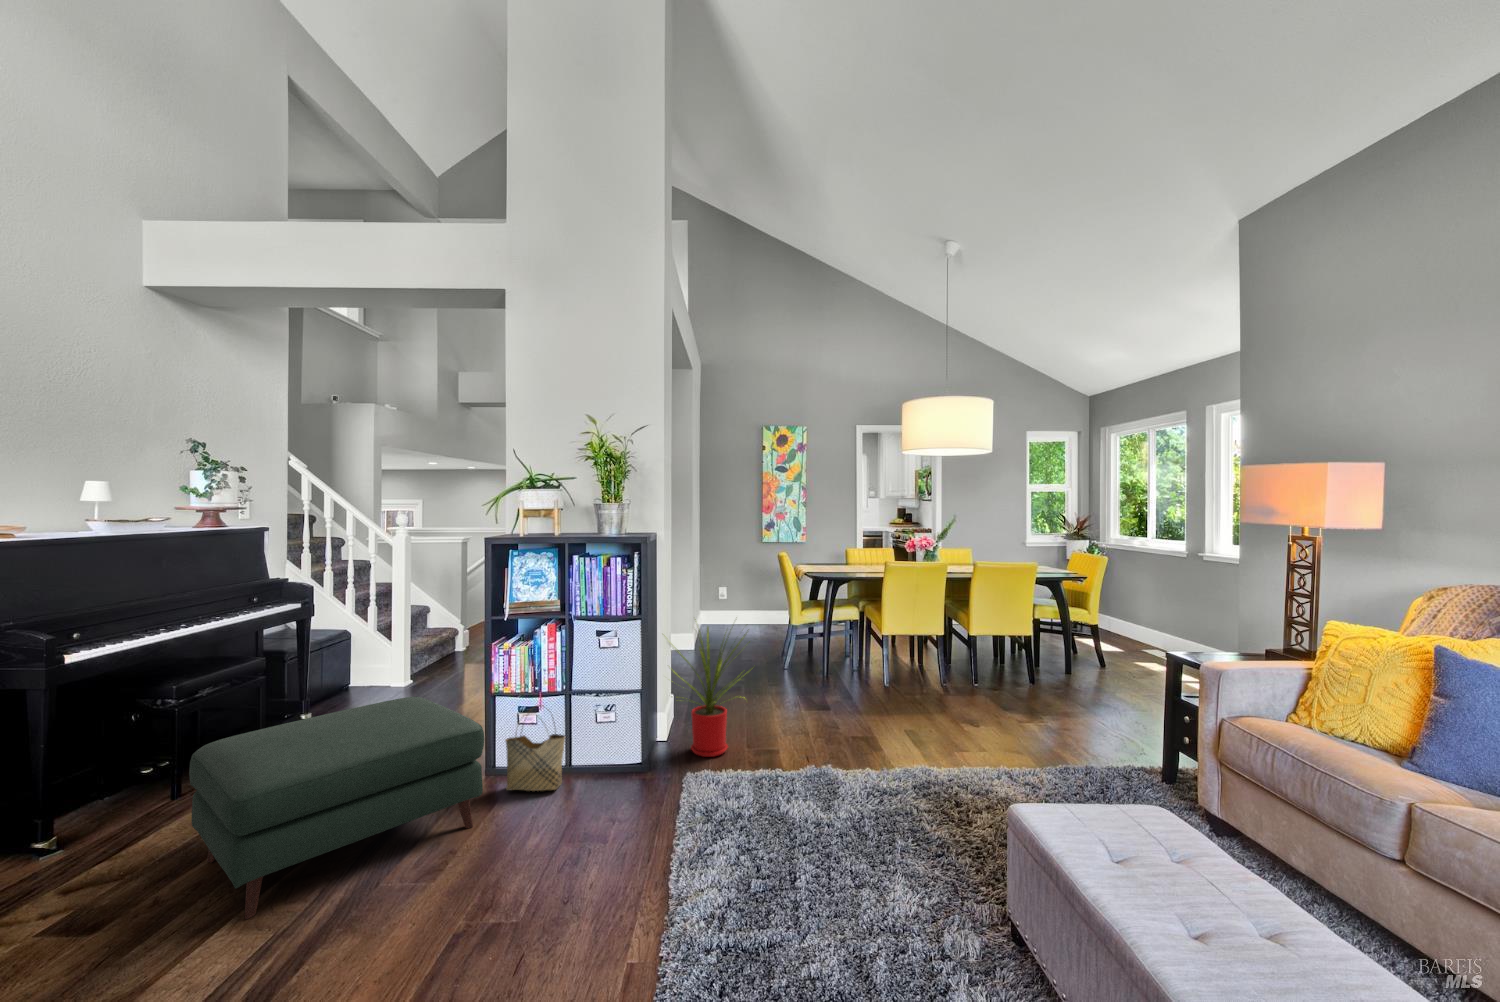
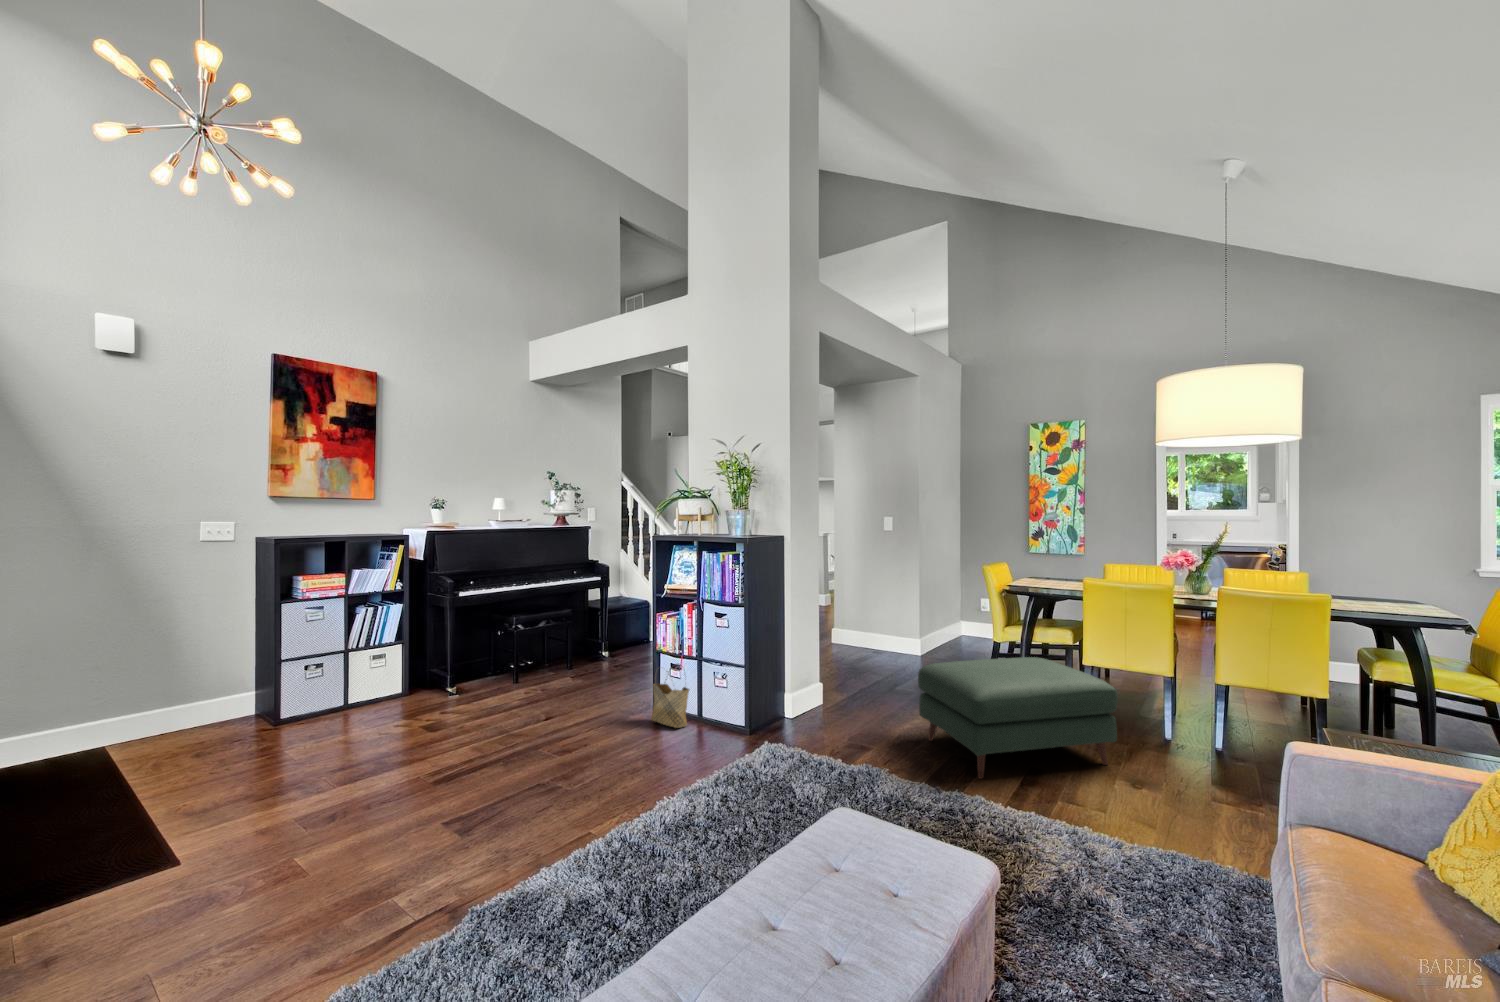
house plant: present [673,619,751,757] -> none [770,612,858,737]
ottoman: present [189,697,484,919] -> present [918,657,1118,779]

